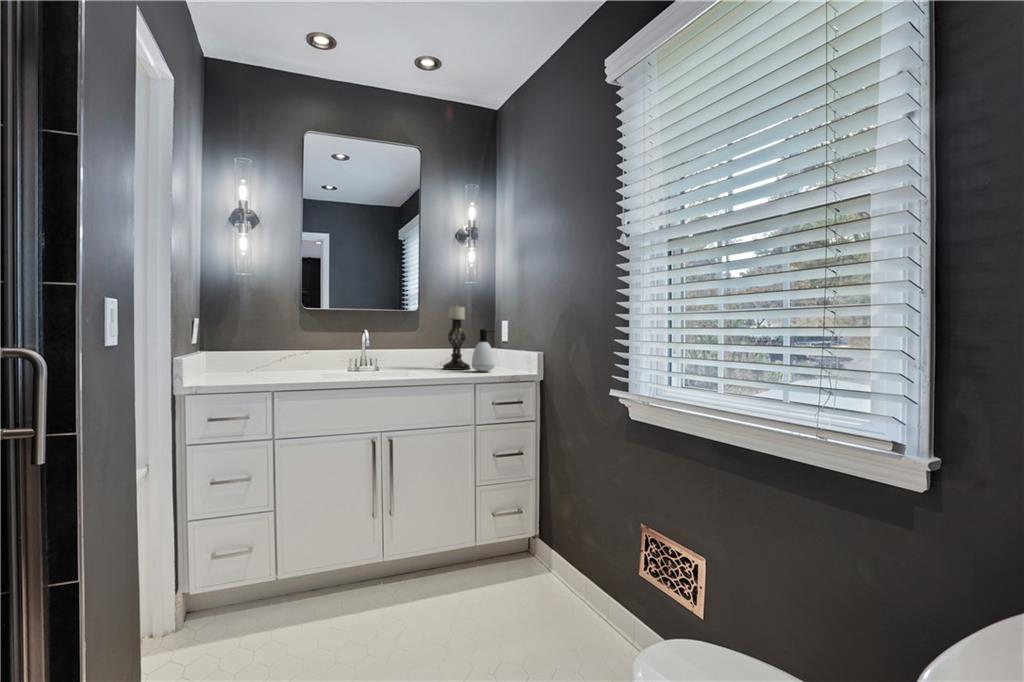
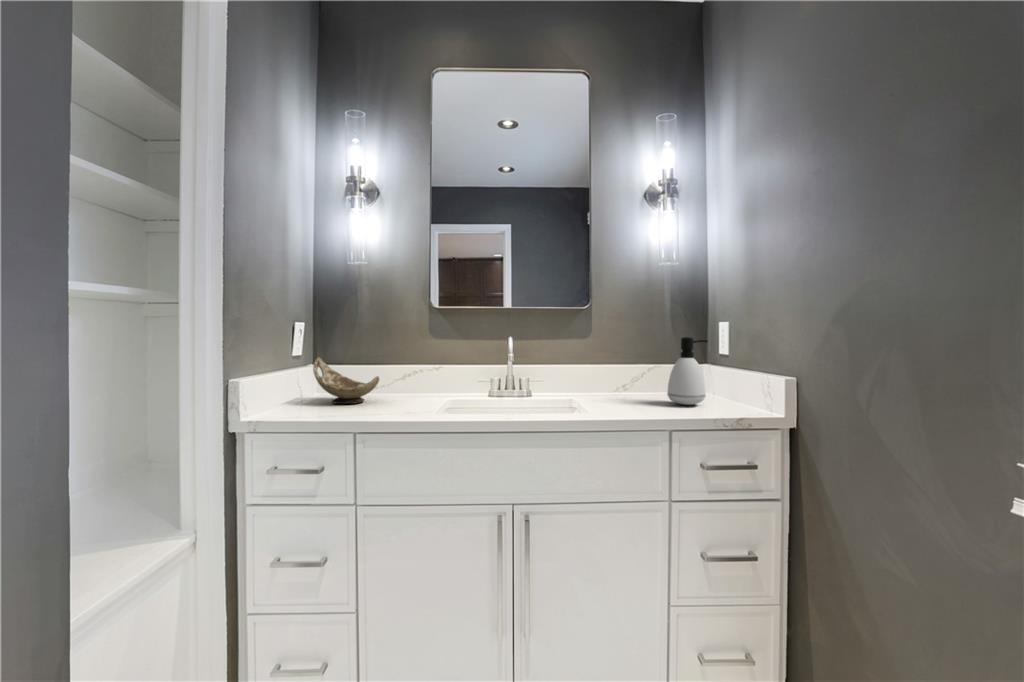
candle holder: present [443,305,470,370] -> none [623,299,666,398]
decorative bowl: none [216,344,270,378] -> present [313,357,379,404]

